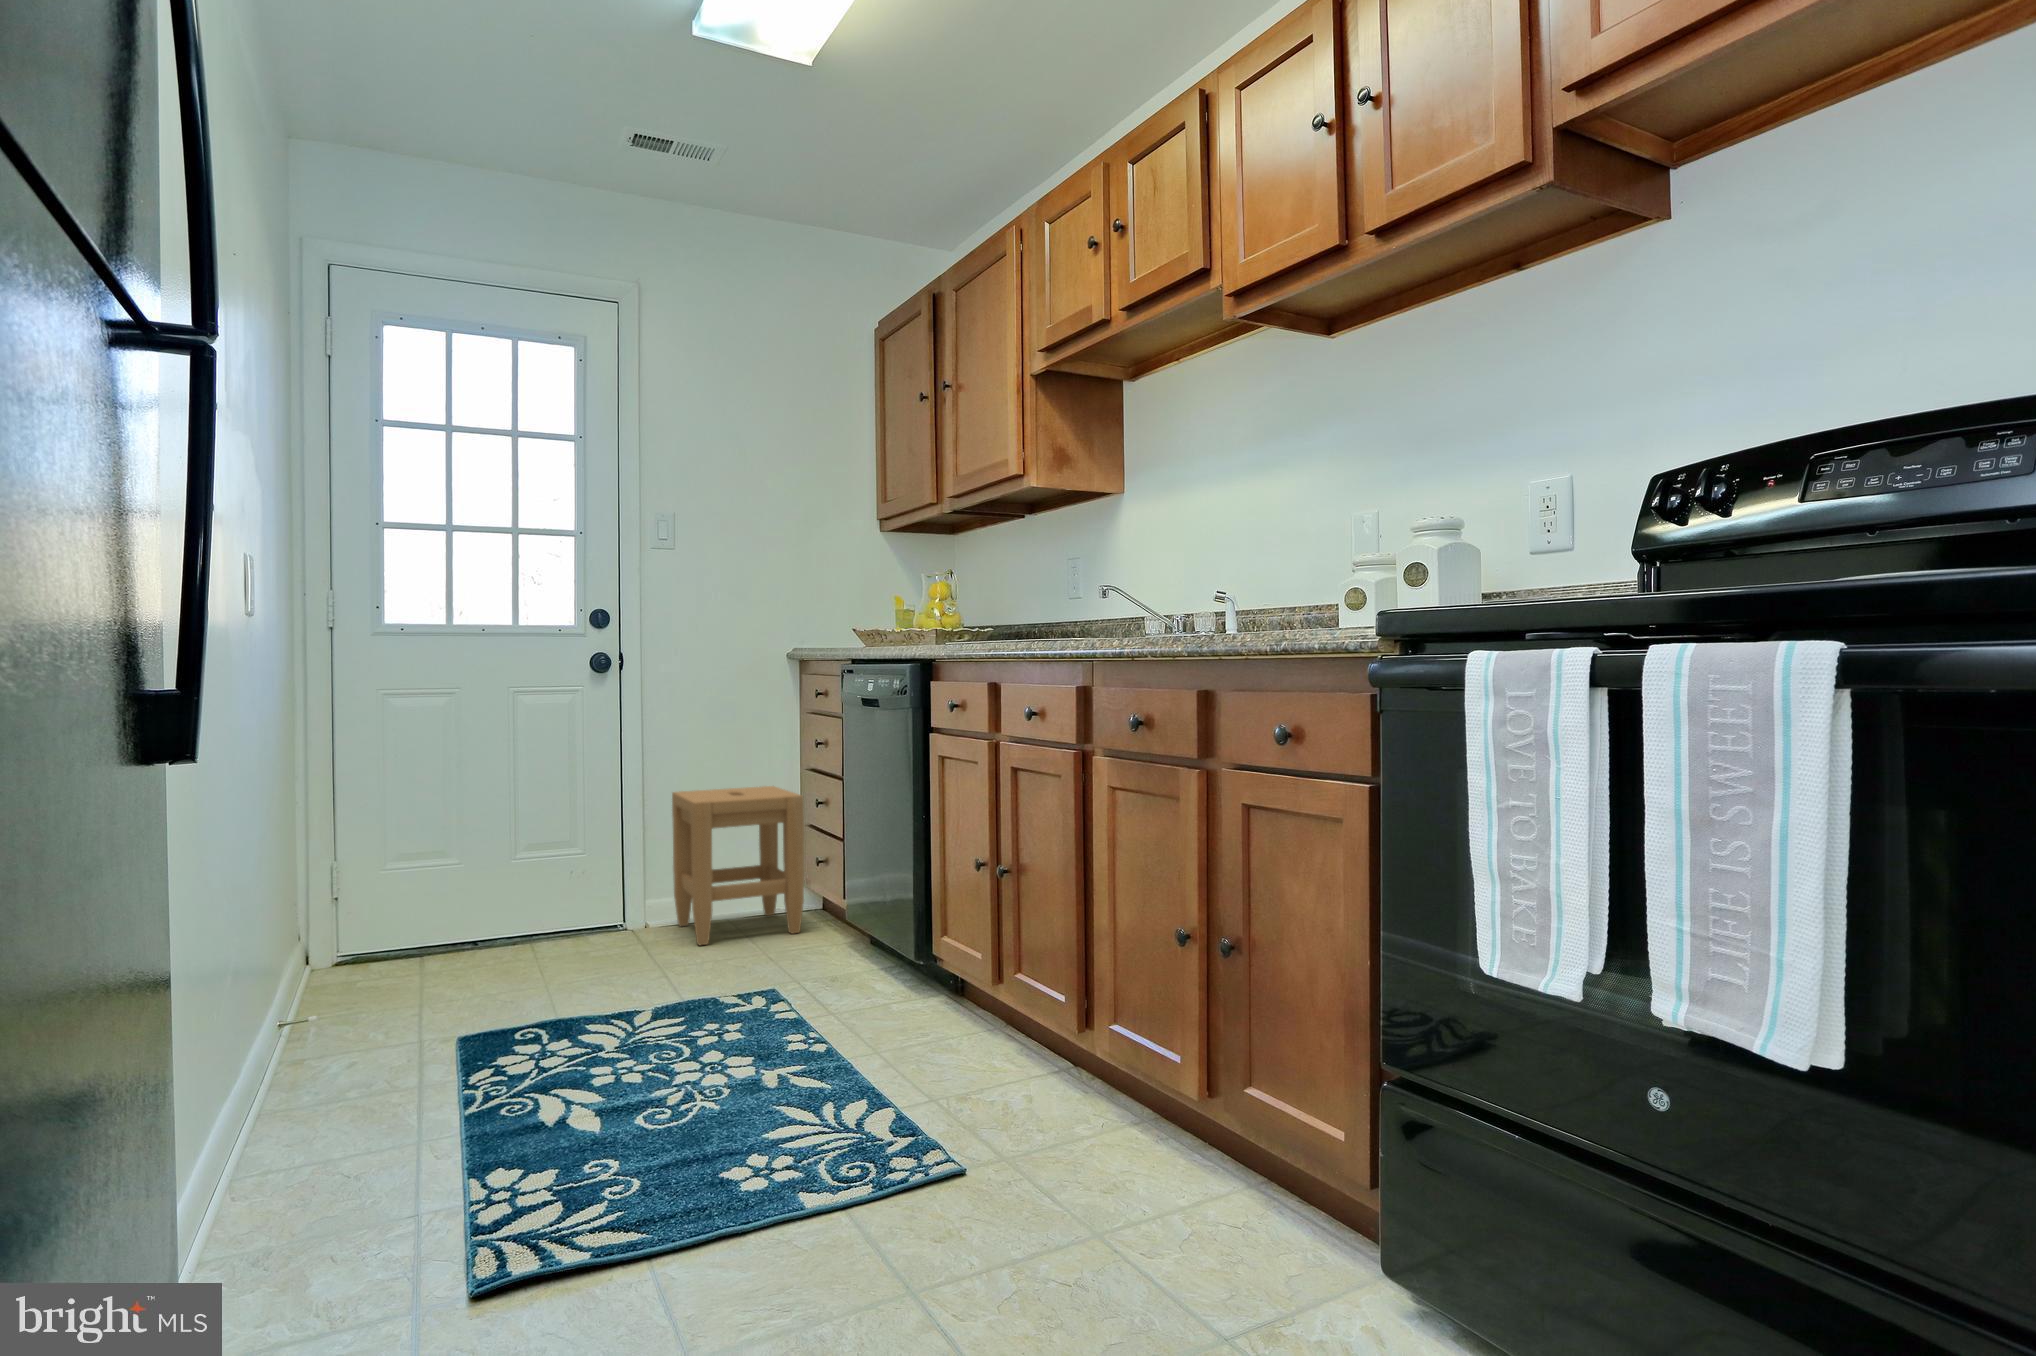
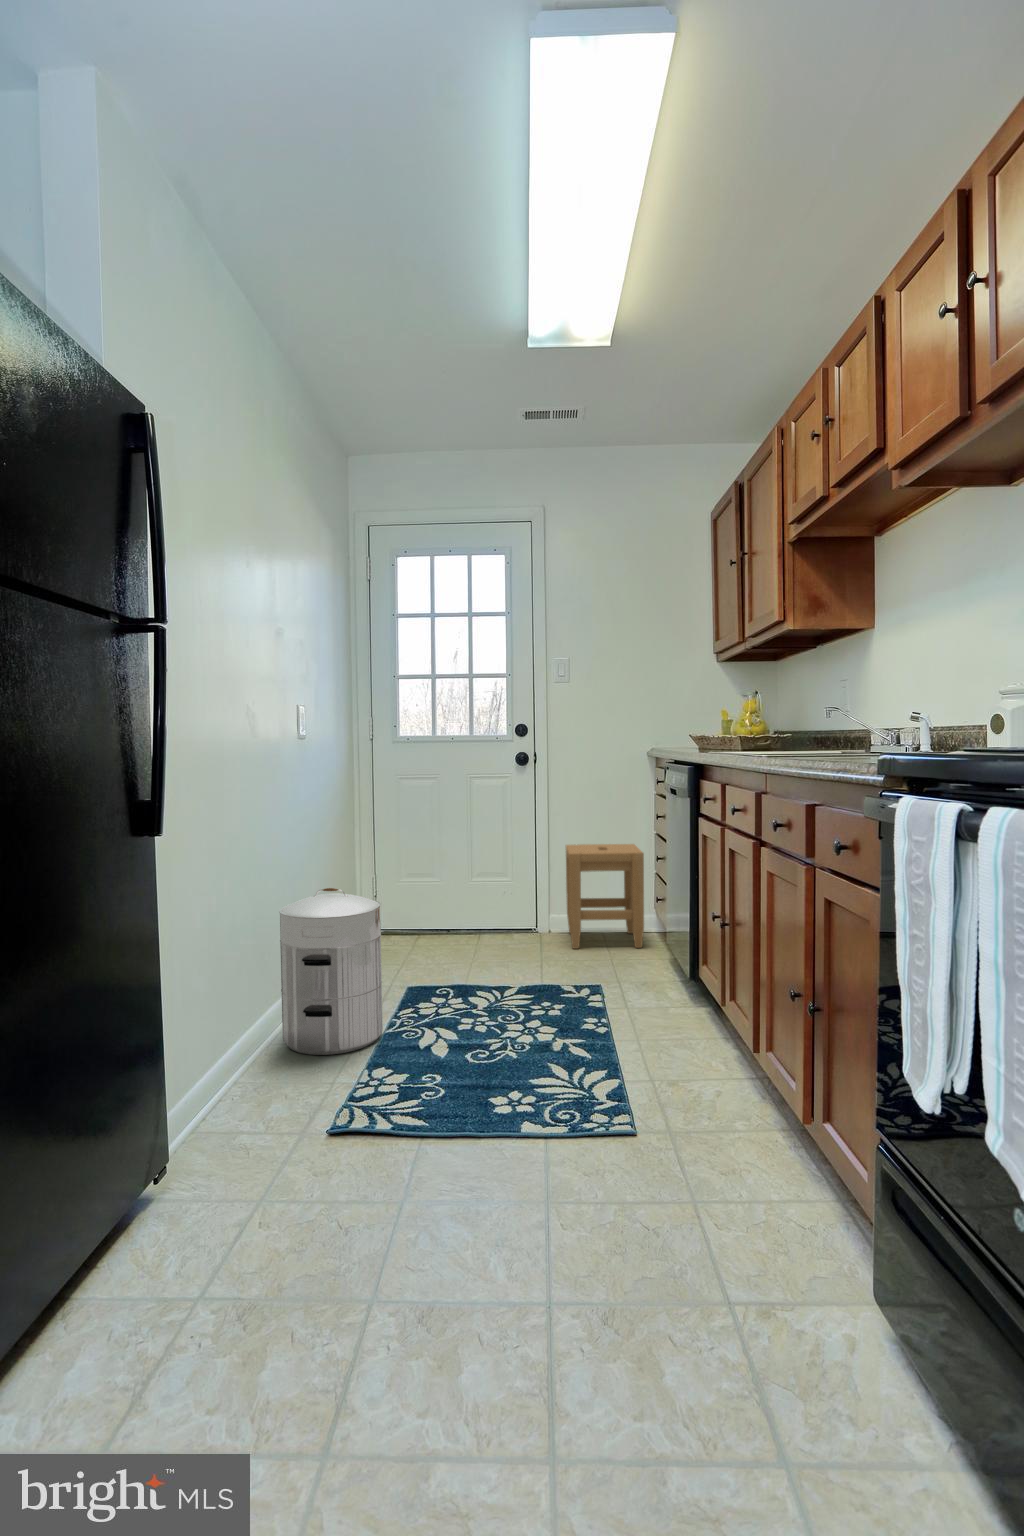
waste bin: none [255,872,463,1177] -> present [279,888,383,1055]

